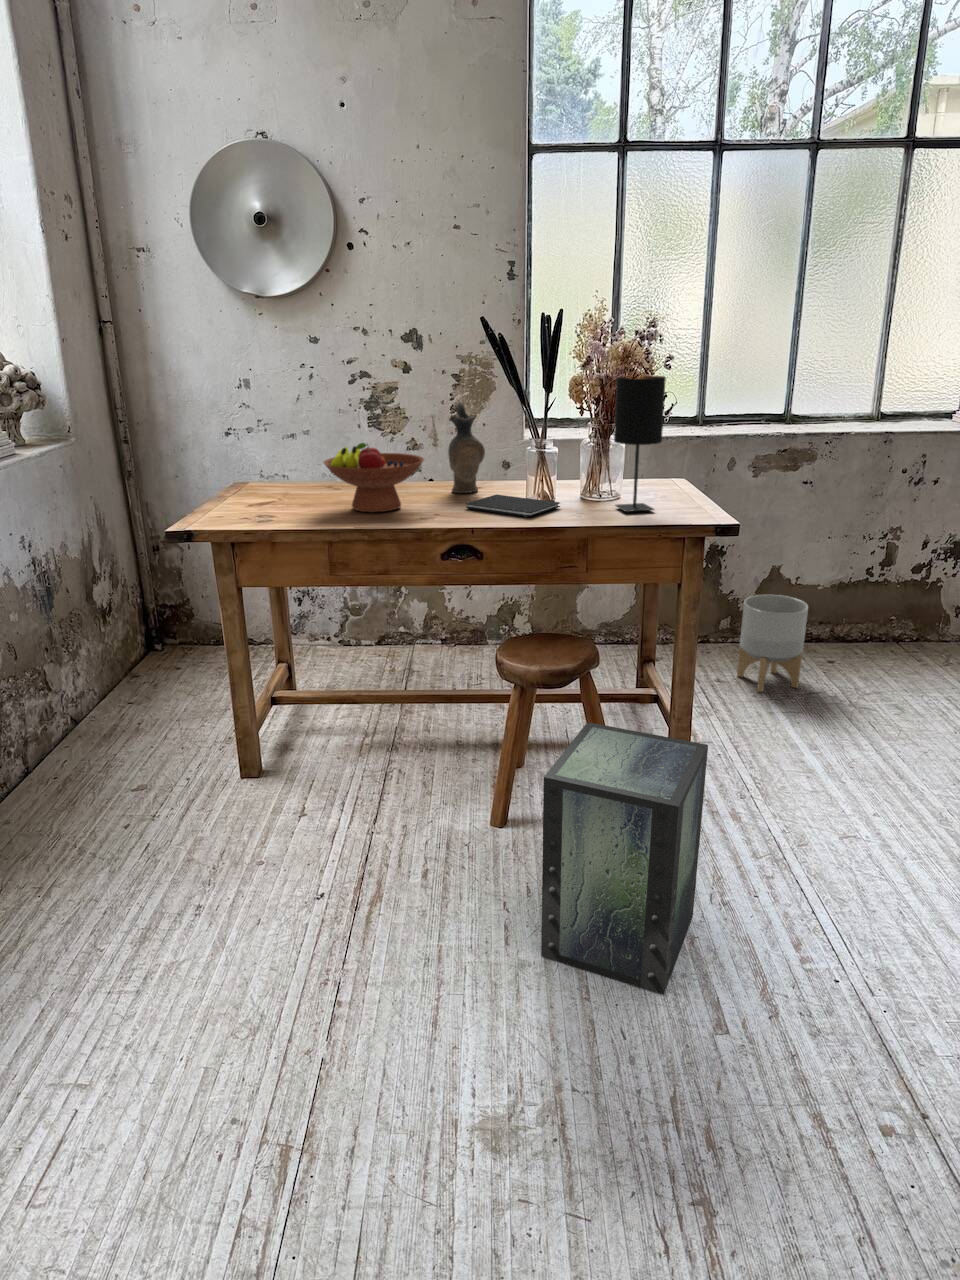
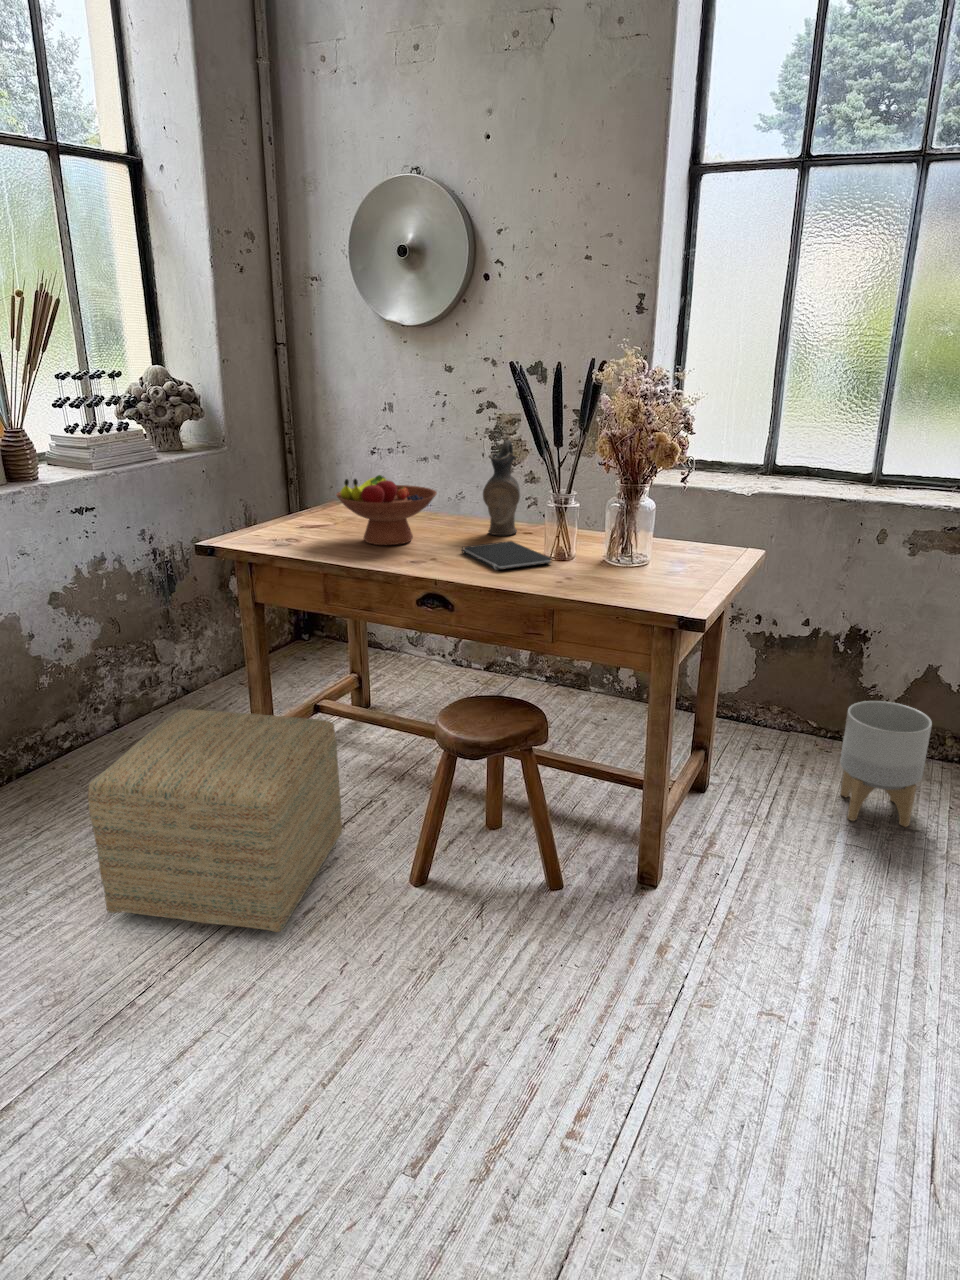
table lamp: present [614,375,666,513] -> none [599,426,658,582]
ottoman: none [212,691,431,937] -> present [88,709,342,932]
storage box: present [541,722,708,994] -> none [313,799,511,1113]

